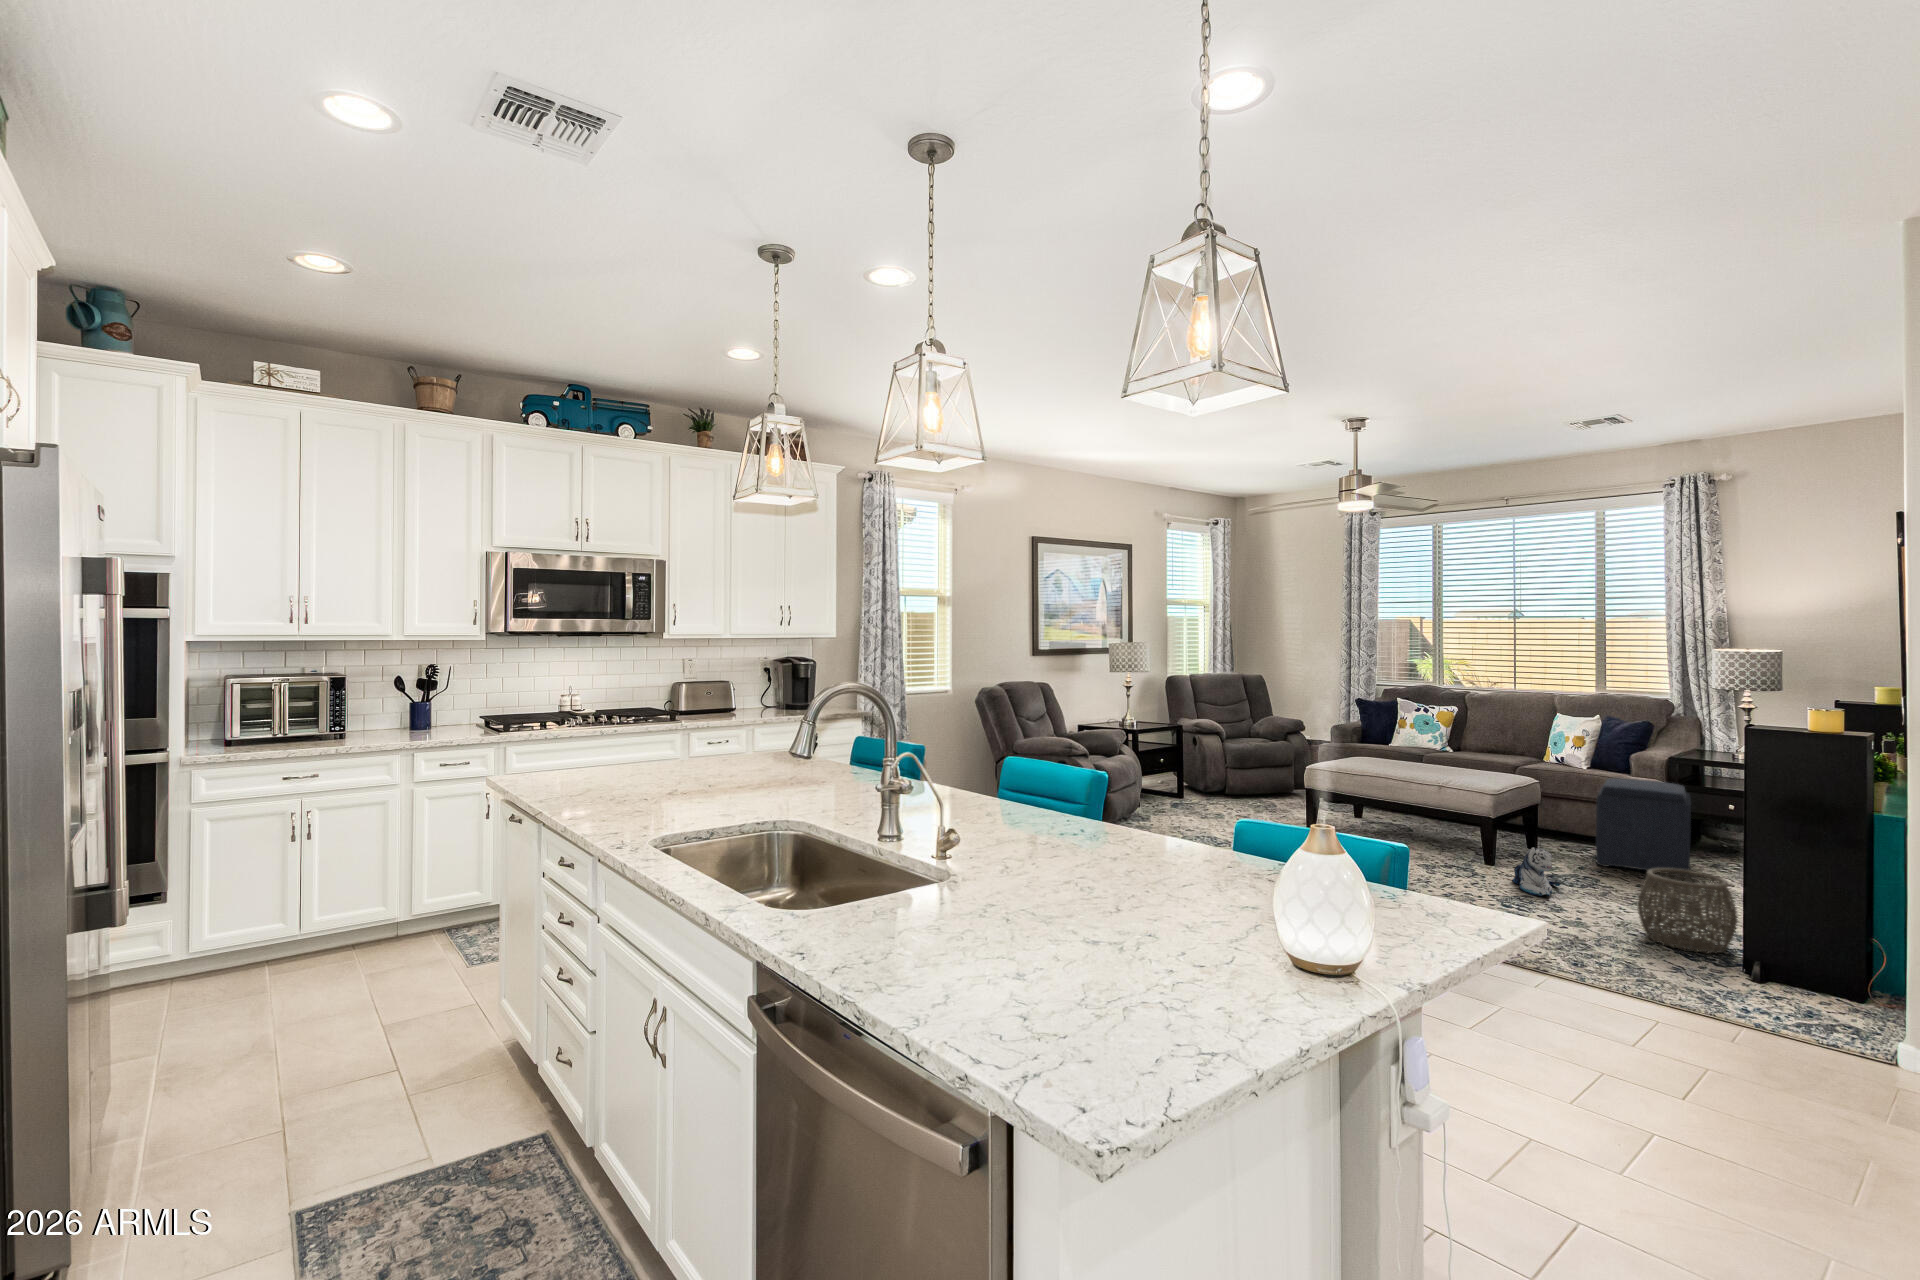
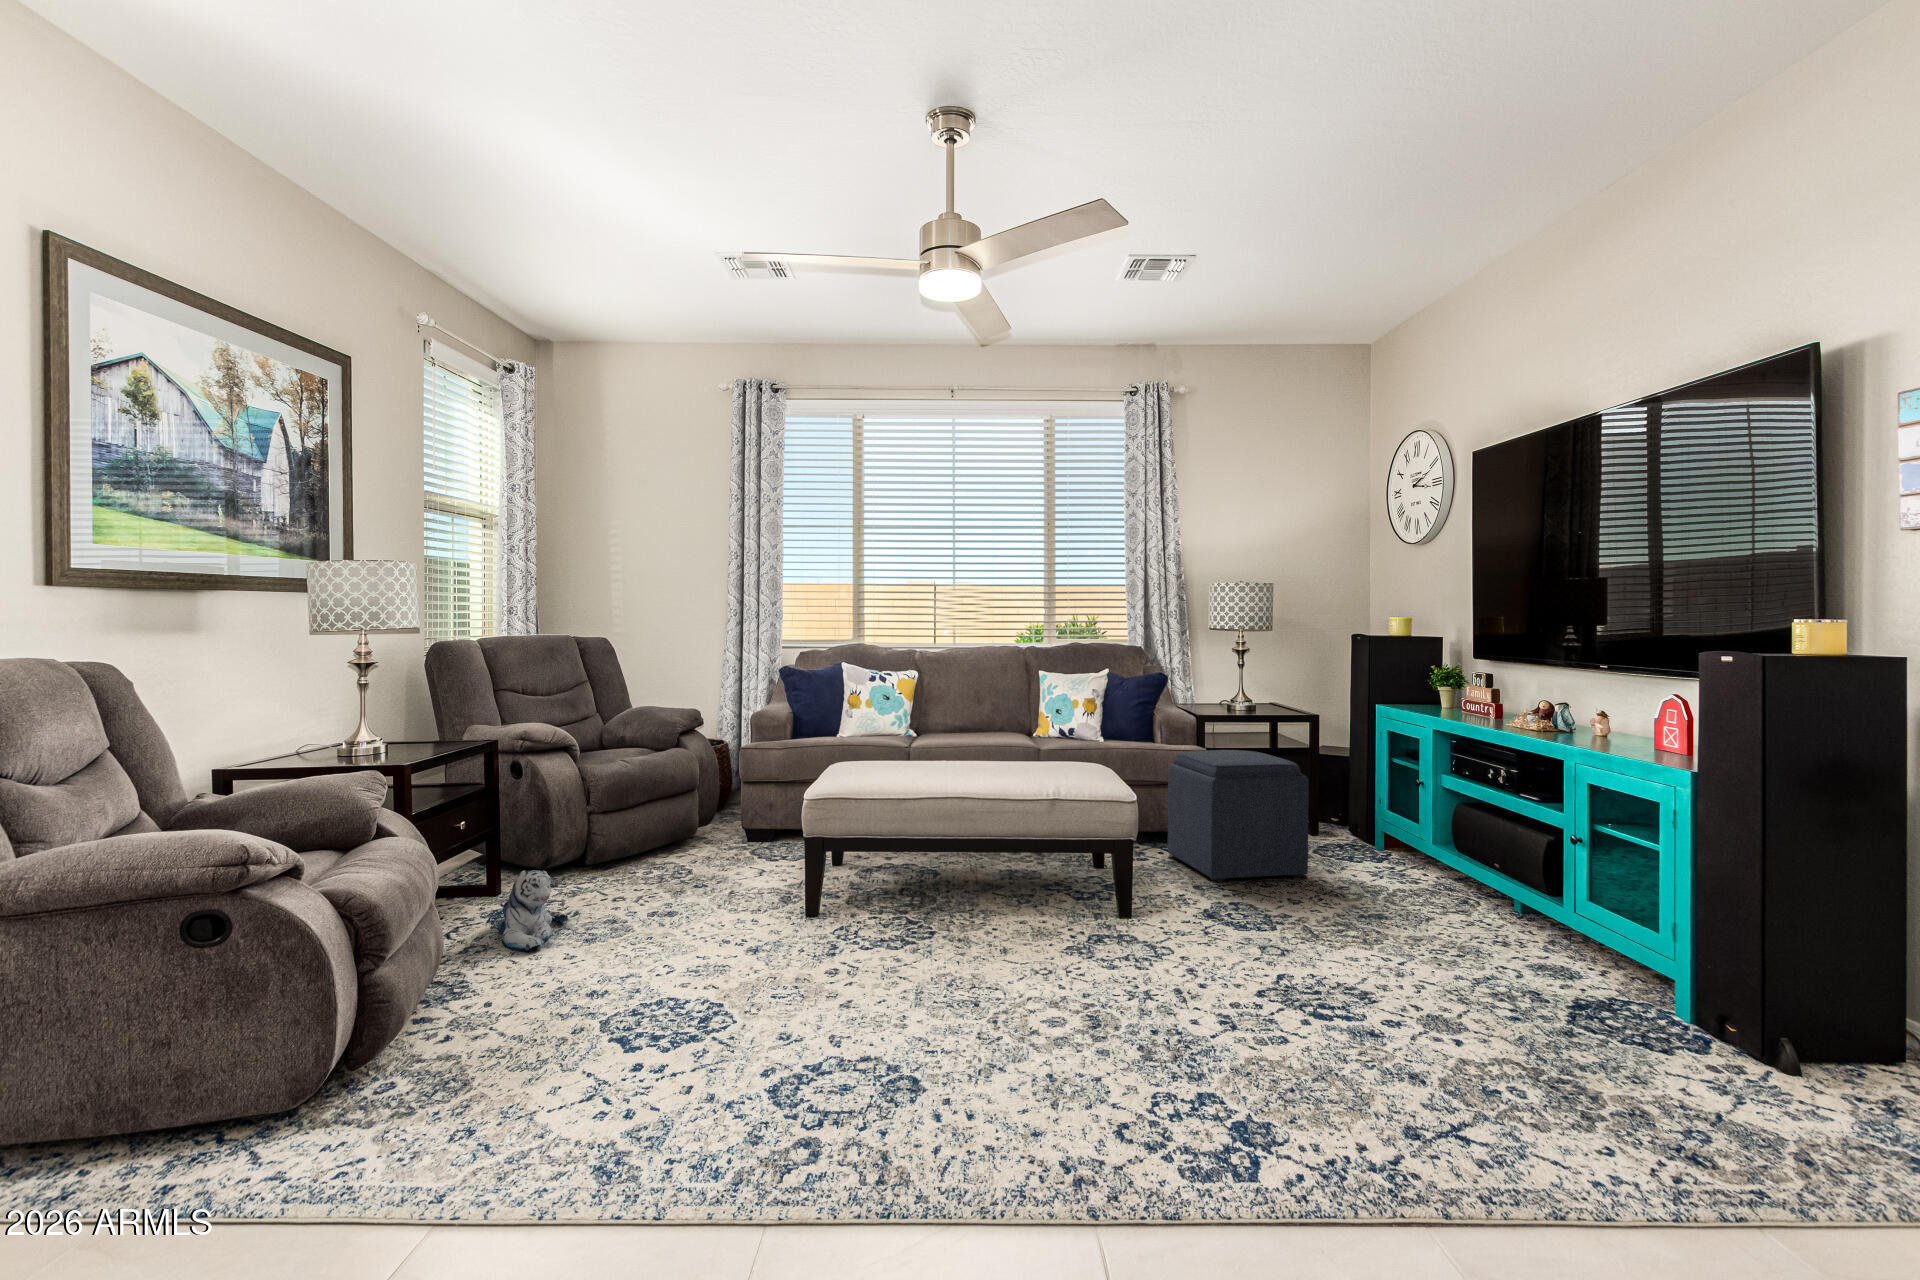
plush toy: present [1512,848,1560,896] -> present [497,870,568,951]
woven basket: present [1637,868,1738,953] -> none [1522,891,1683,1039]

